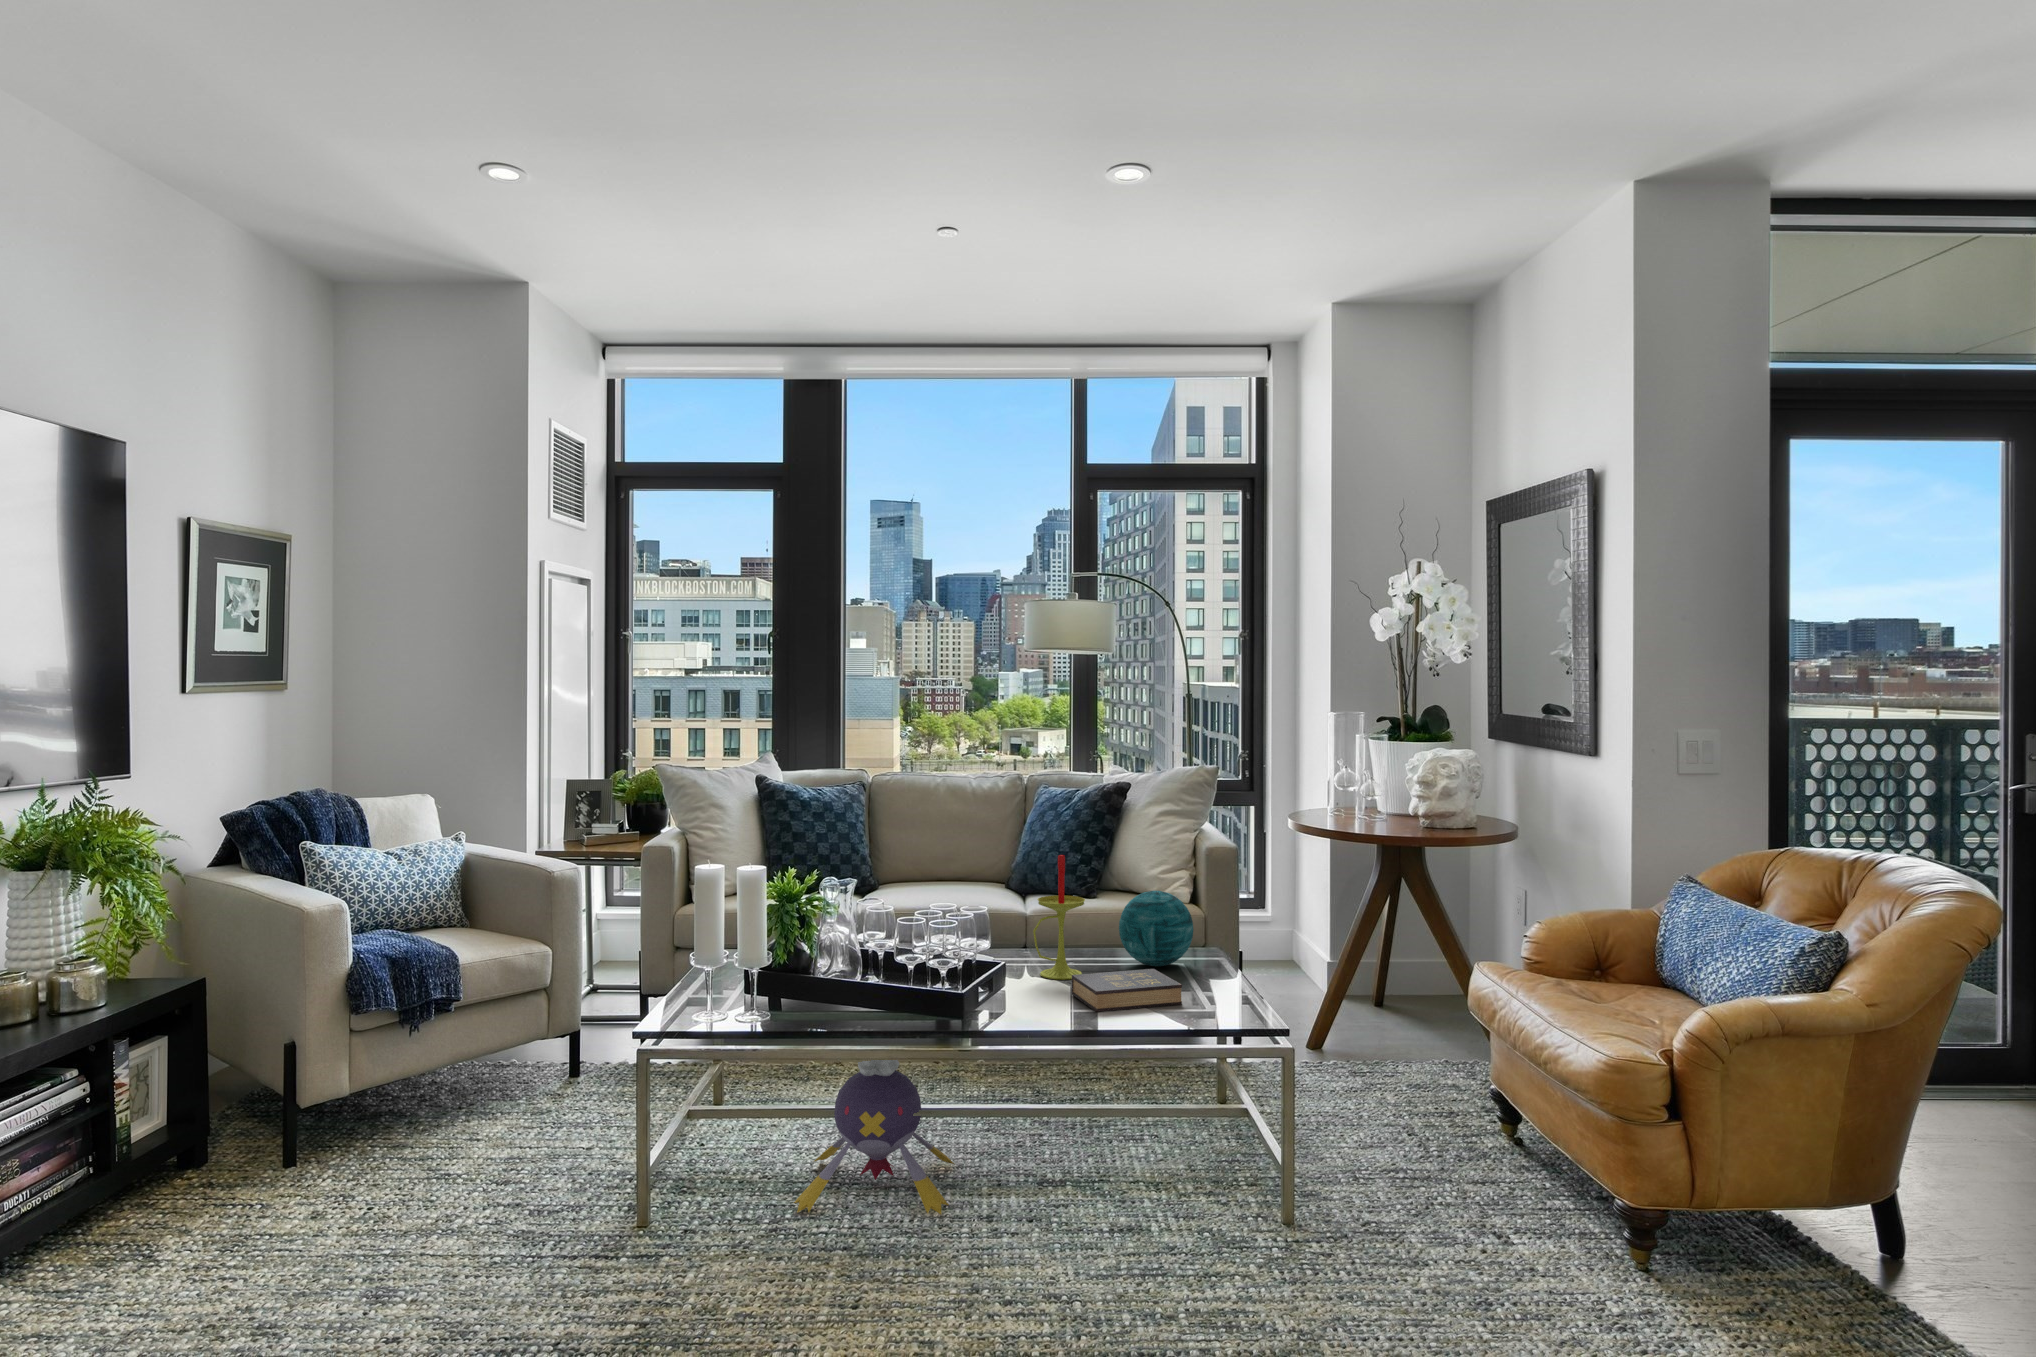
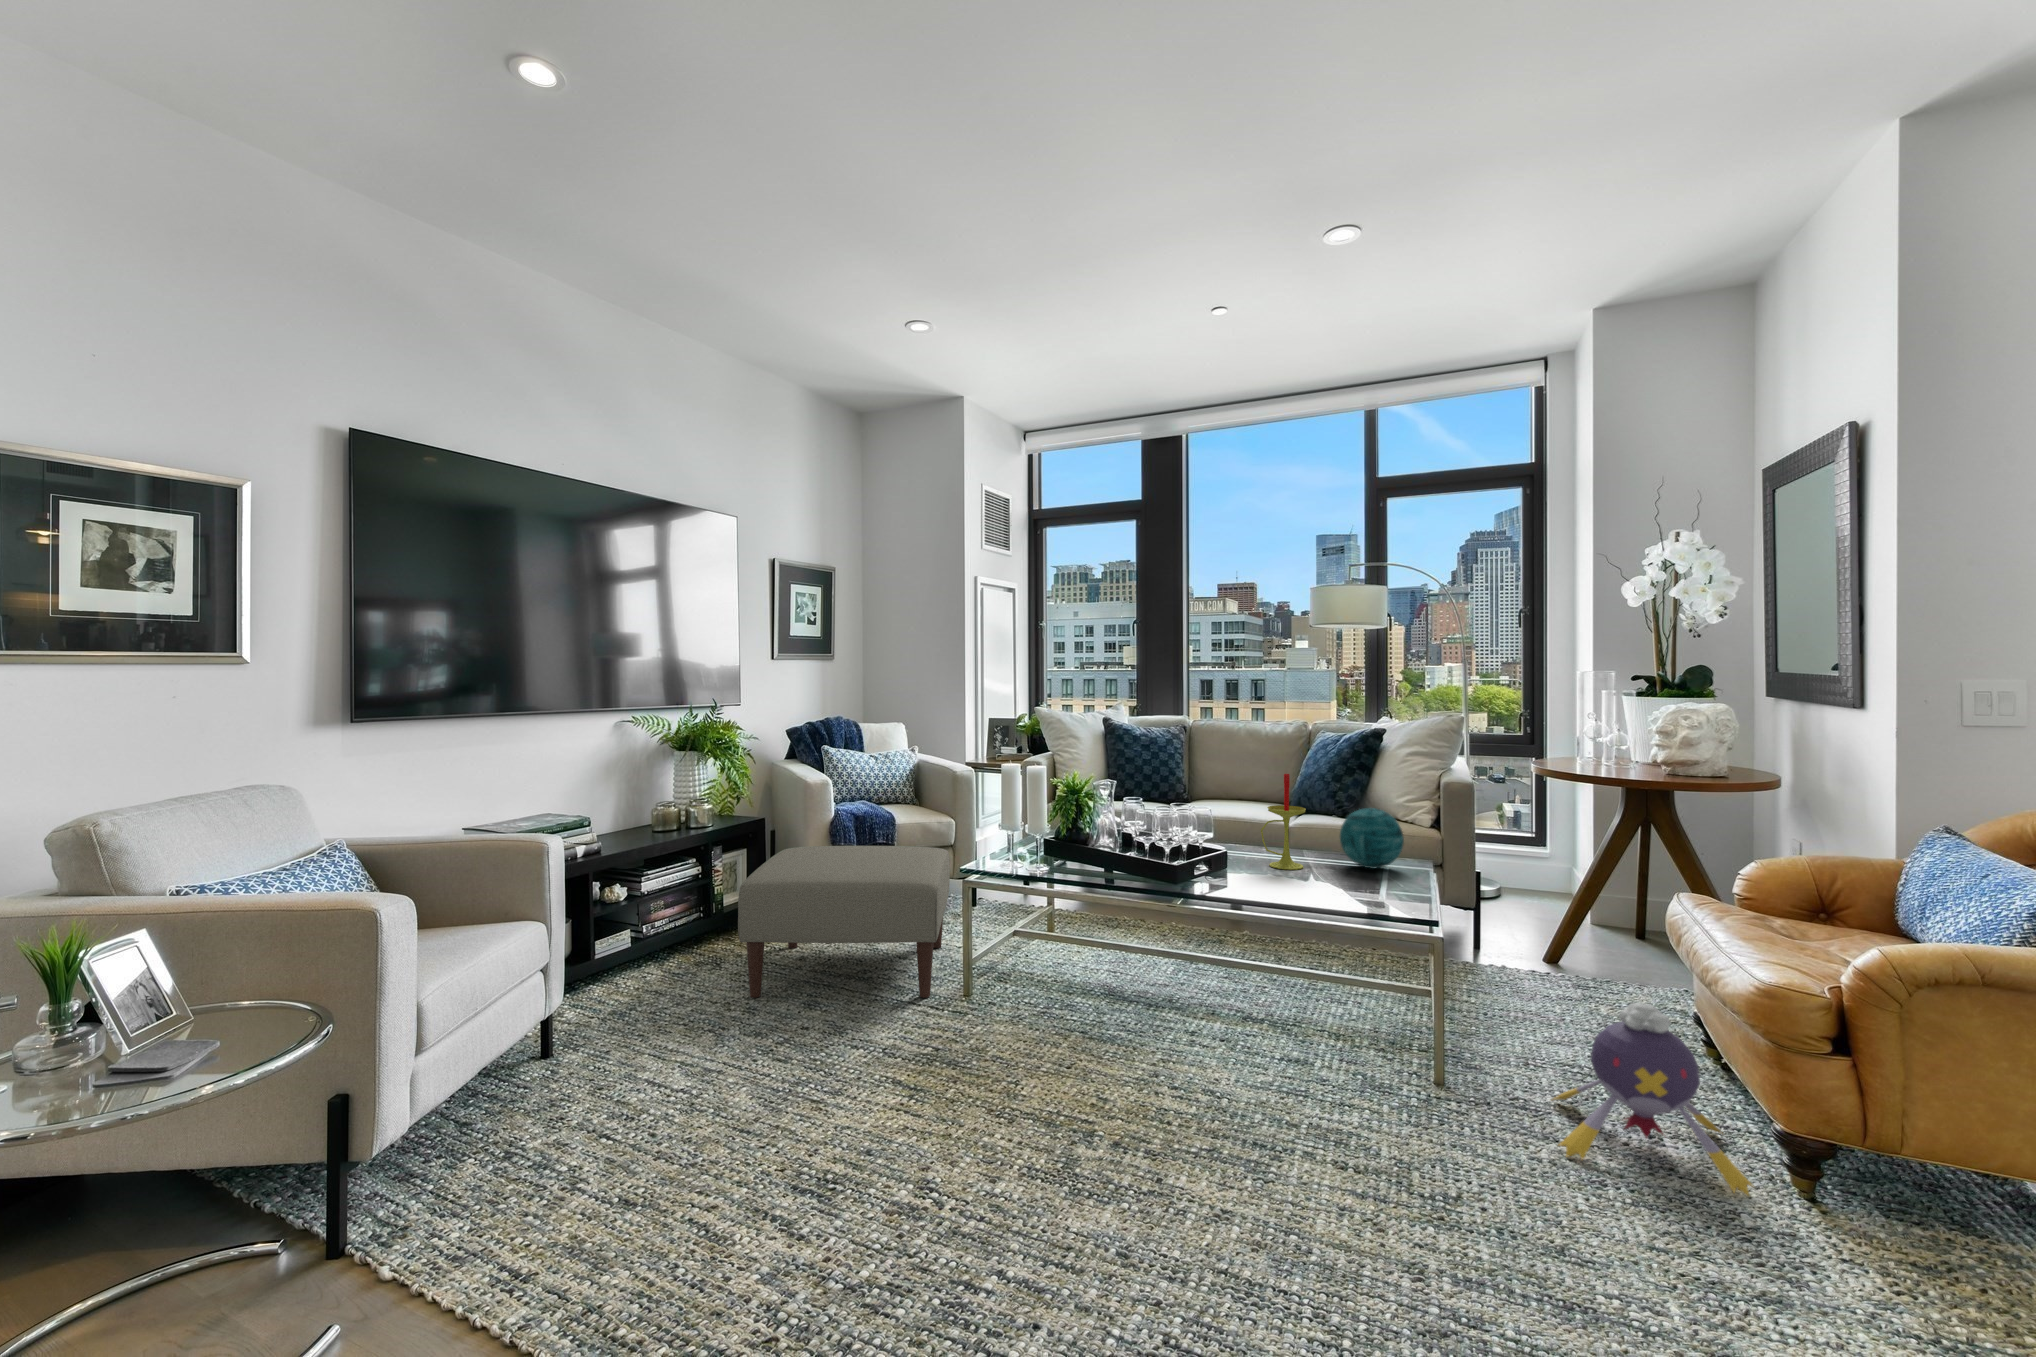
hardback book: present [1072,969,1182,1012] -> none [1281,864,1366,895]
ottoman: none [249,1000,604,1296] -> present [738,846,950,998]
plush toy: present [794,1060,955,1214] -> present [1553,1003,1752,1196]

